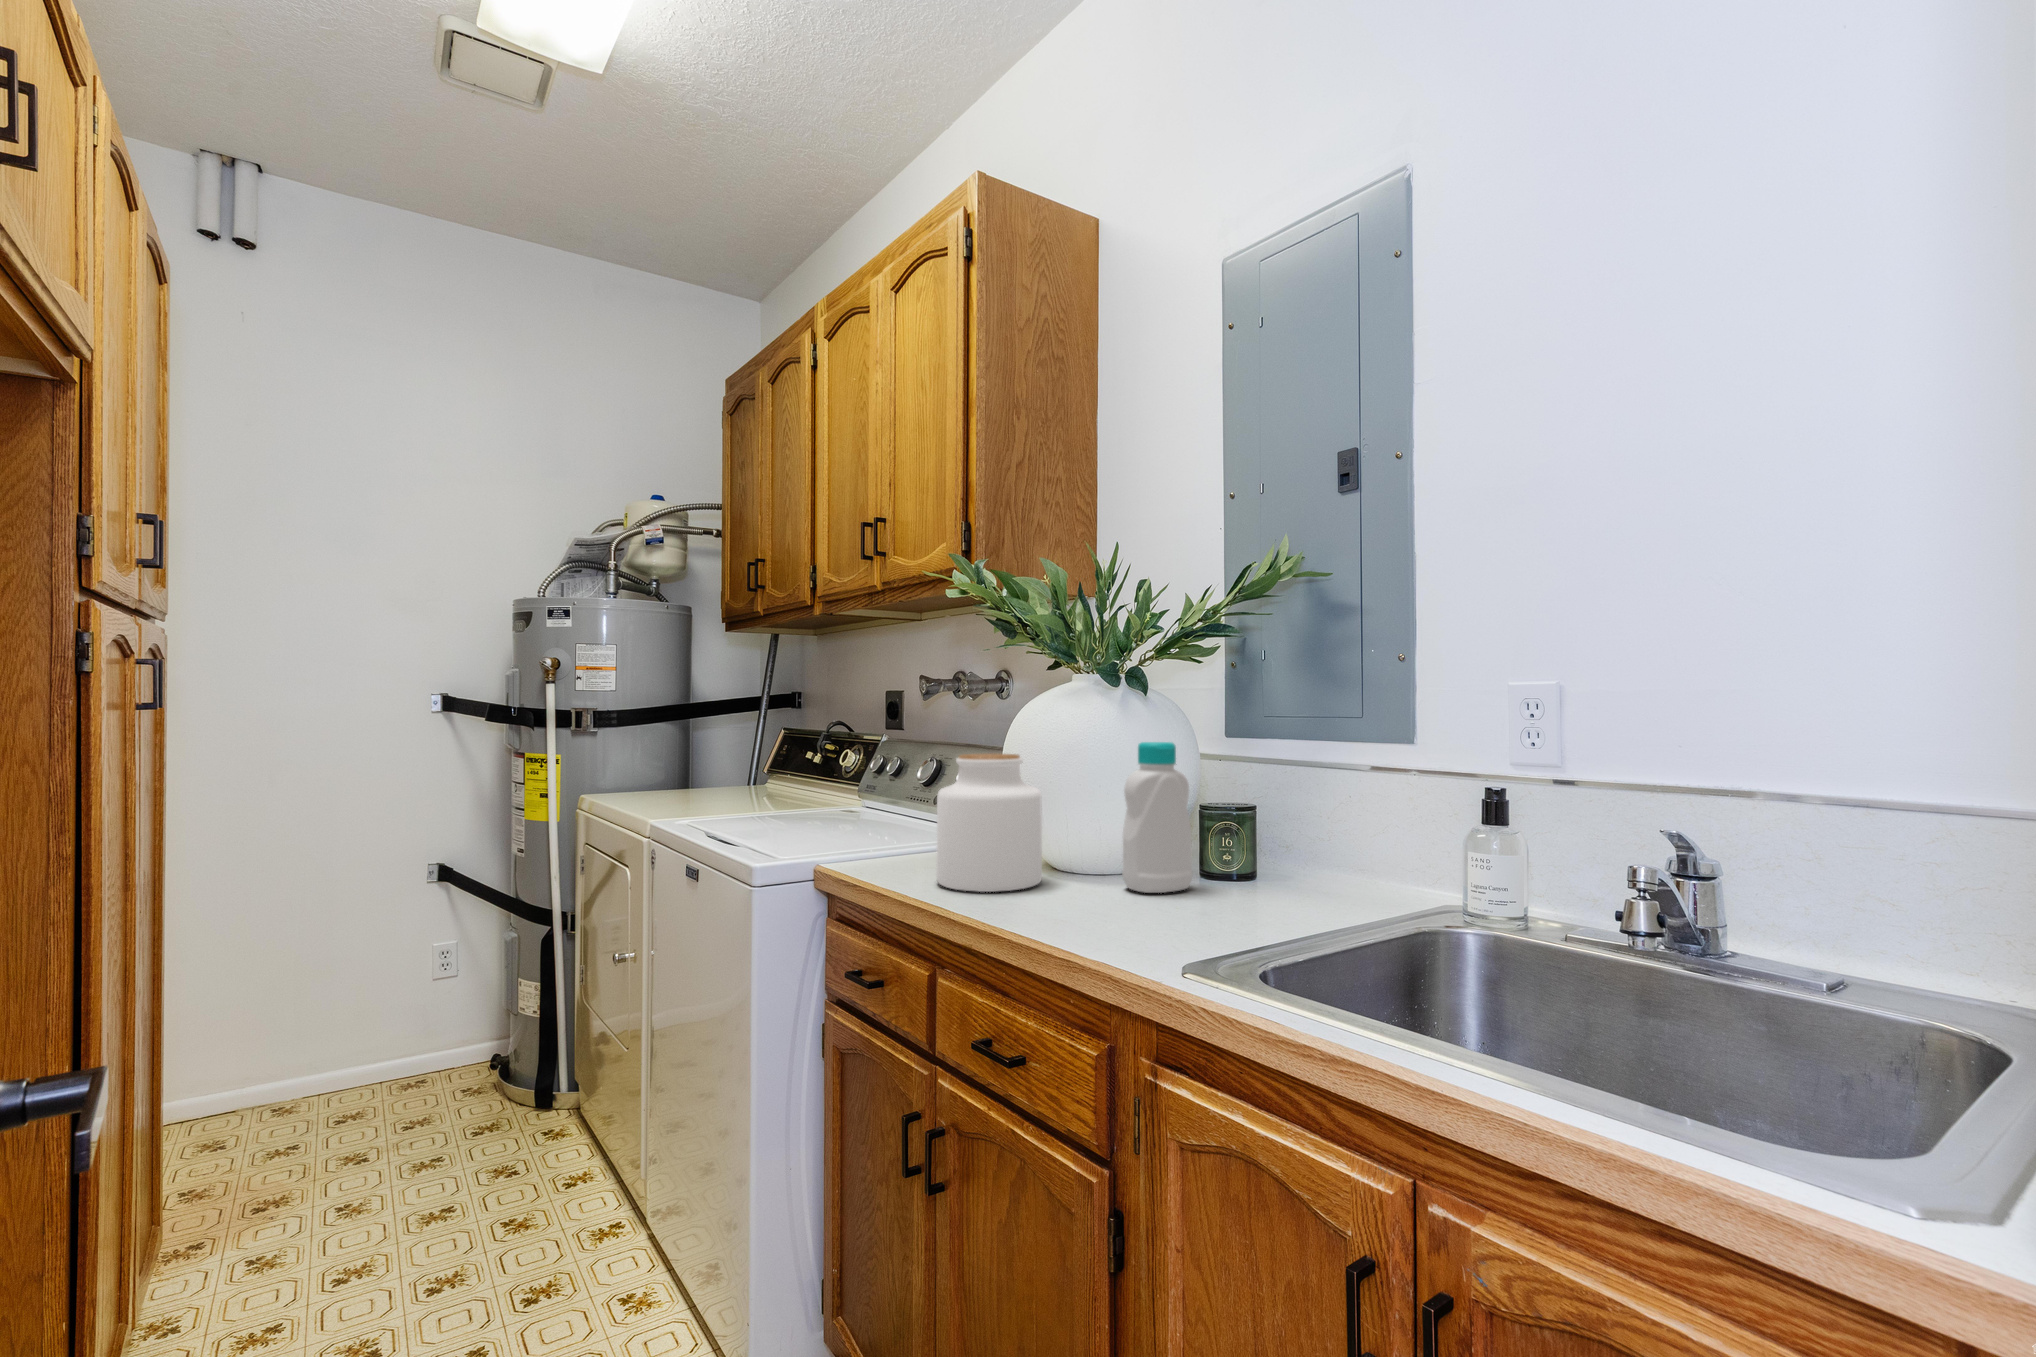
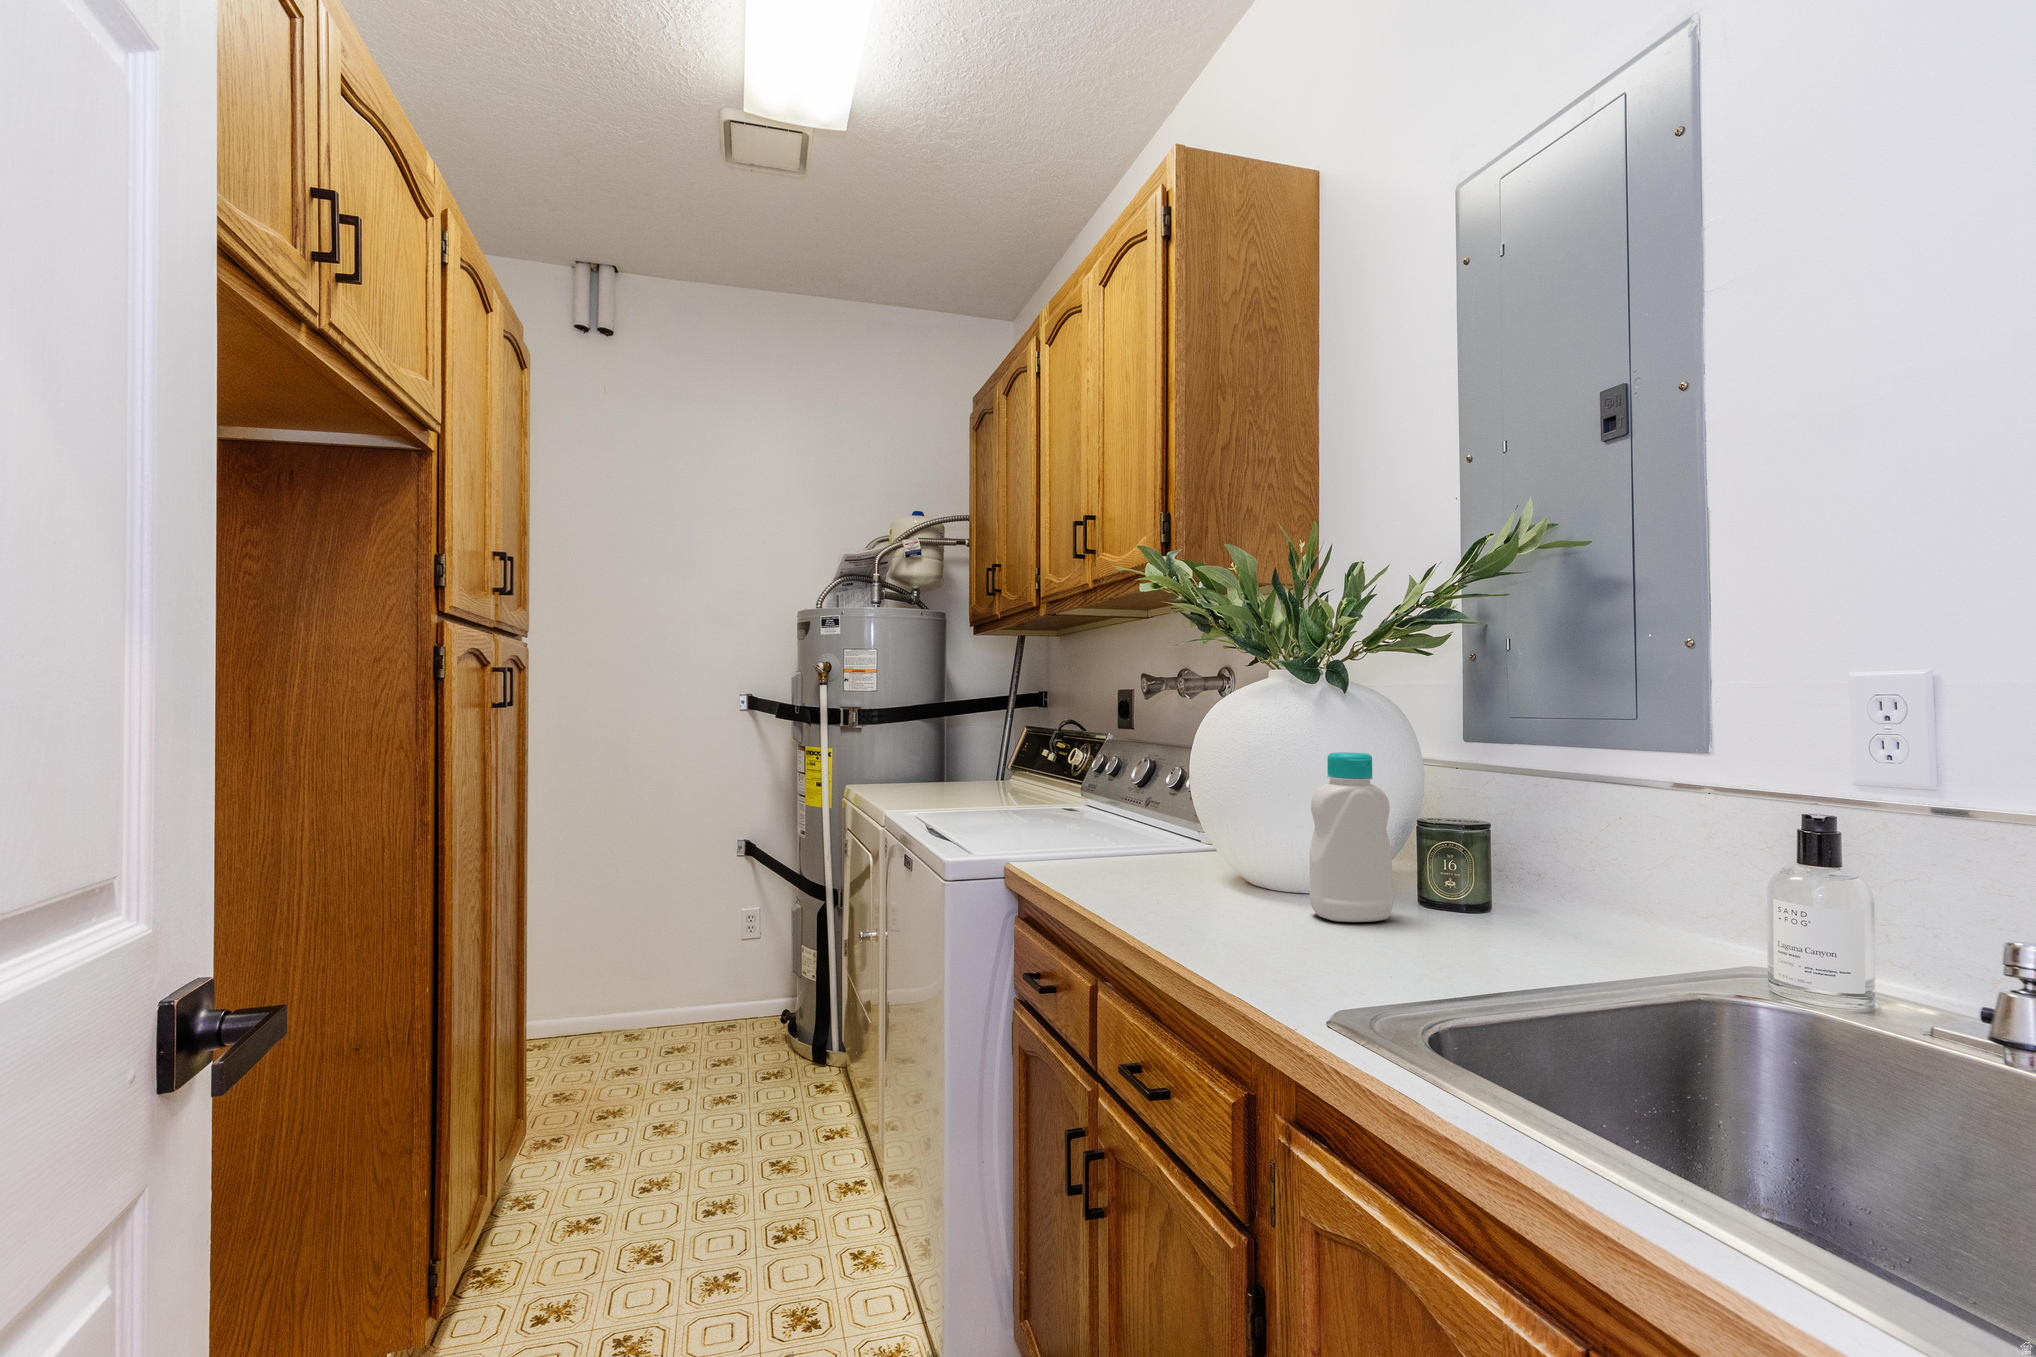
jar: present [936,754,1042,892] -> none [1112,761,1224,907]

